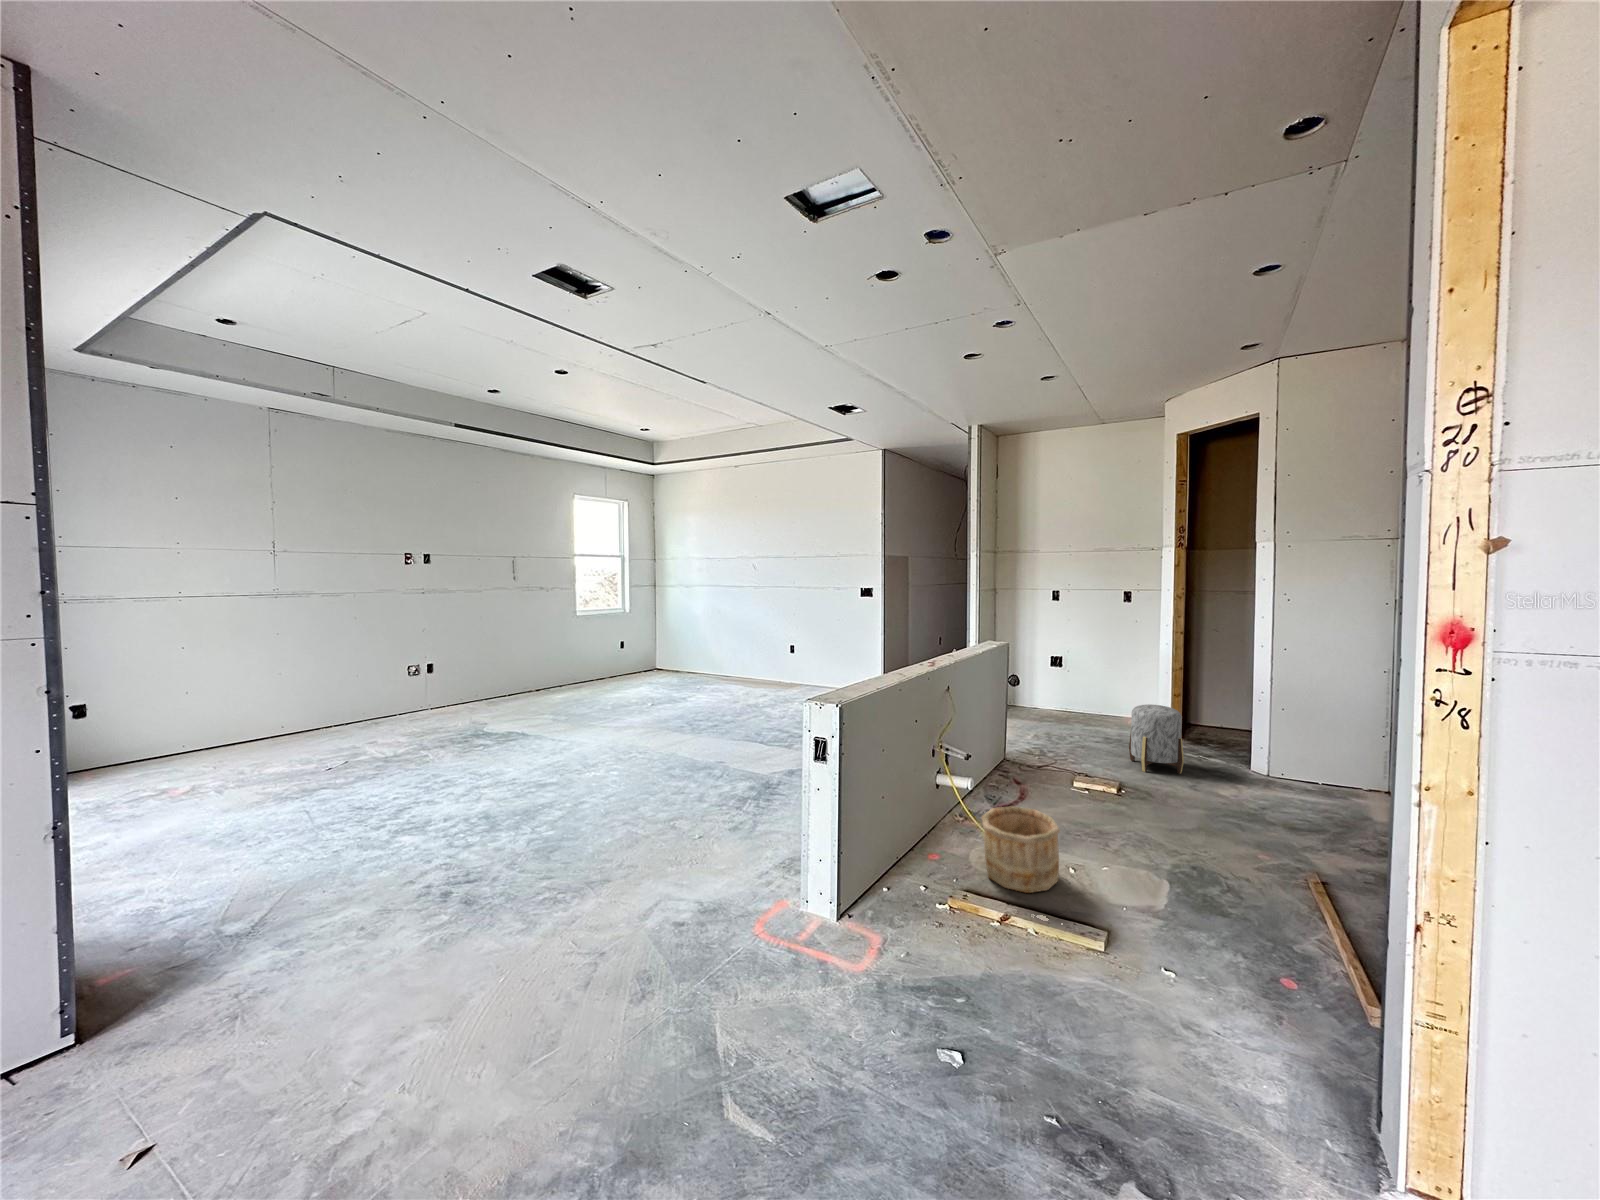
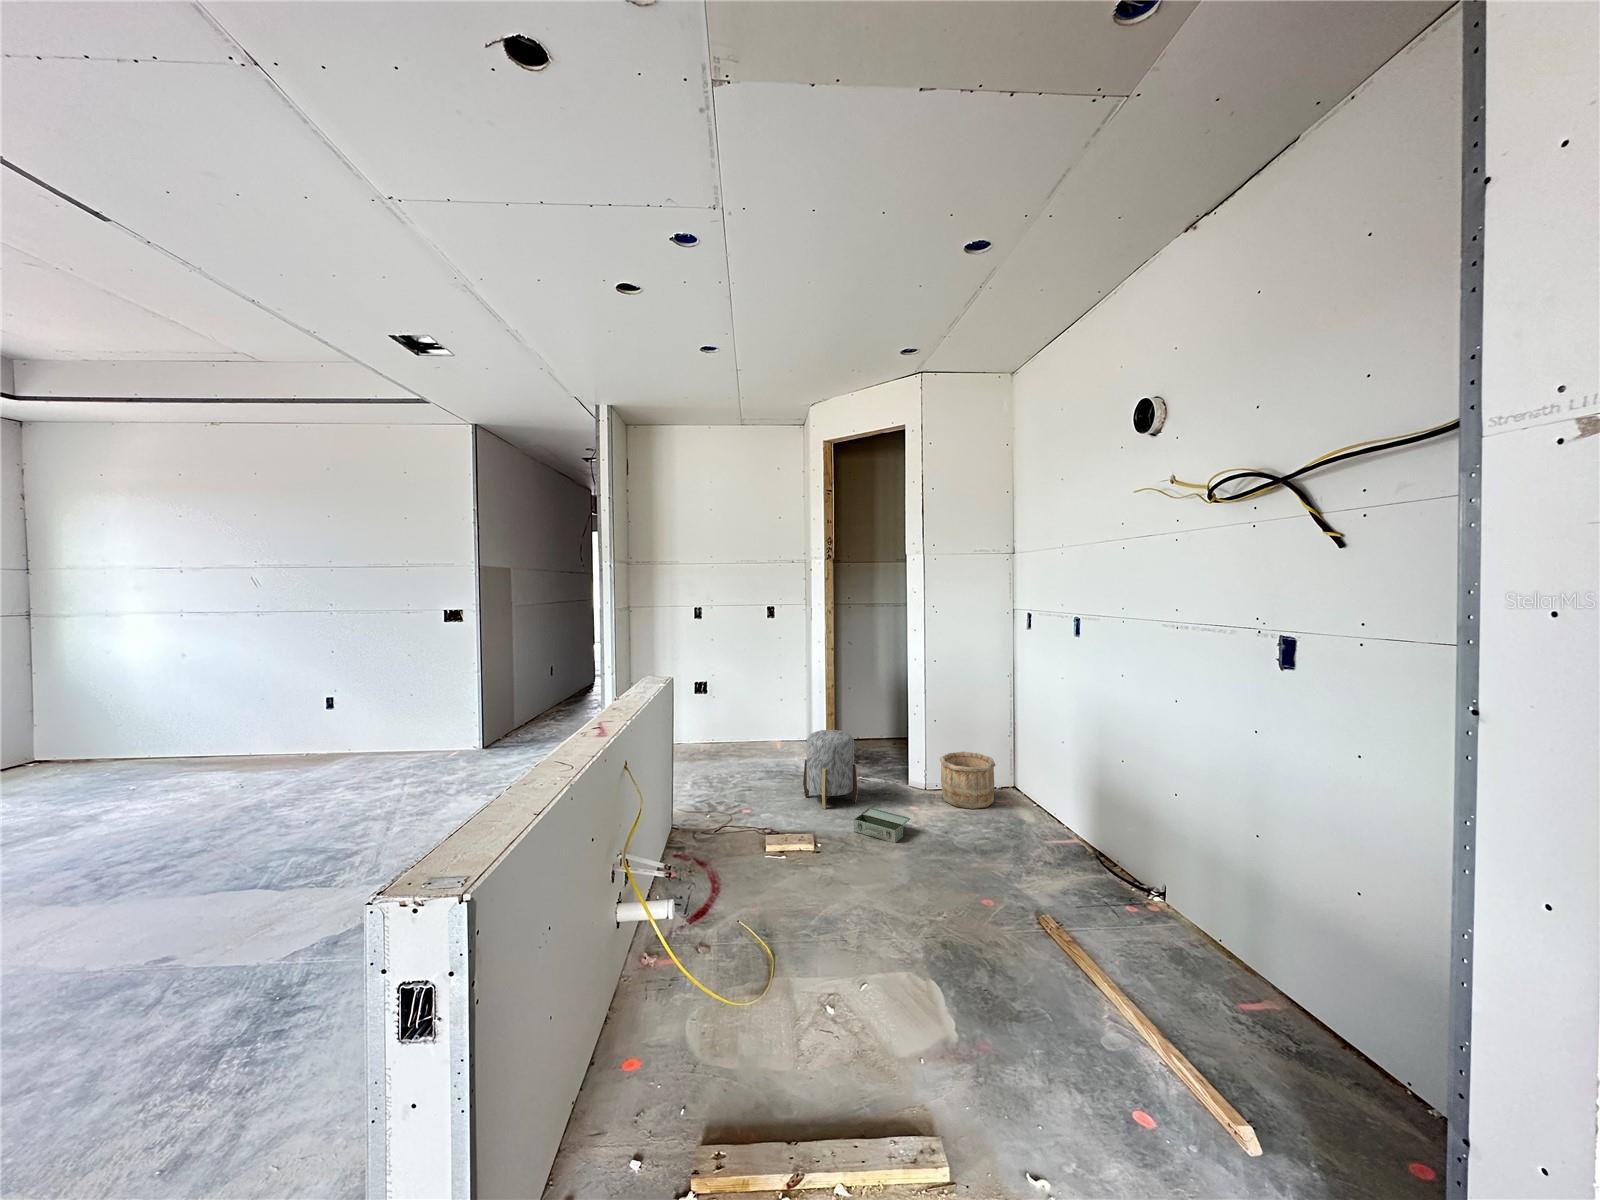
toolbox: none [1161,777,1223,808] -> present [854,808,910,843]
wooden bucket: present [982,806,1060,893] -> present [940,752,995,809]

